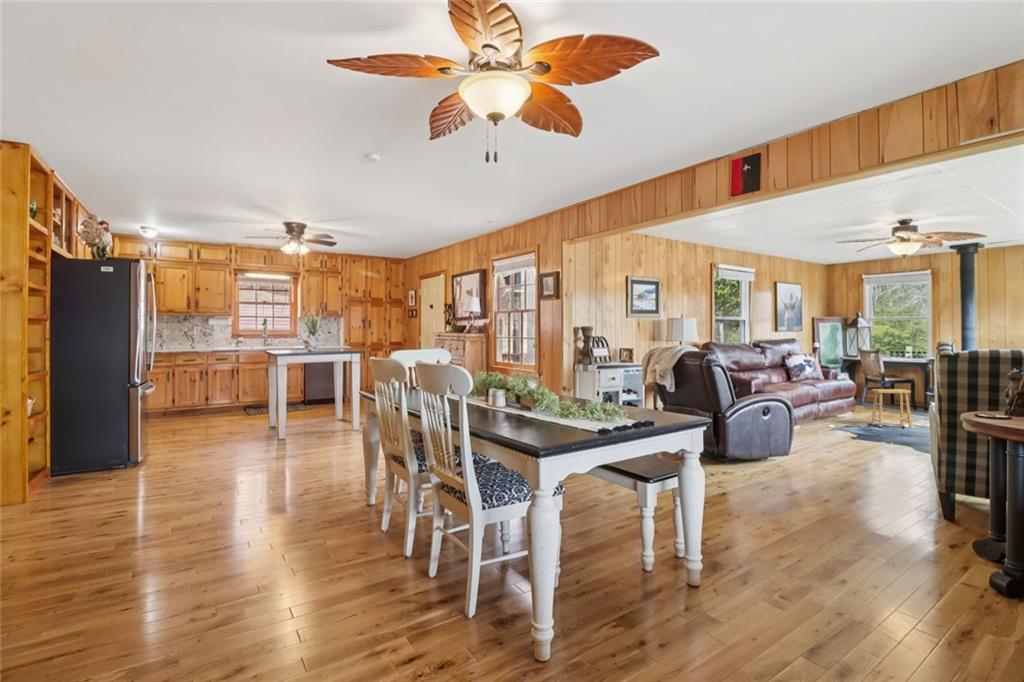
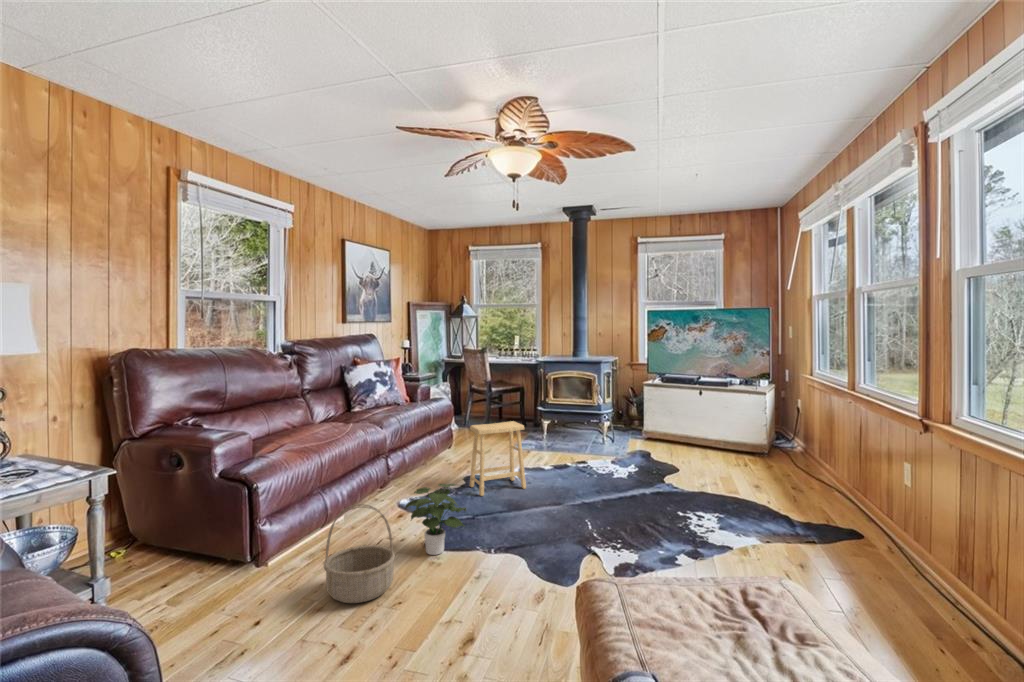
basket: none [808,403,841,440] -> present [324,504,395,603]
potted plant: none [839,406,874,437] -> present [406,484,466,555]

